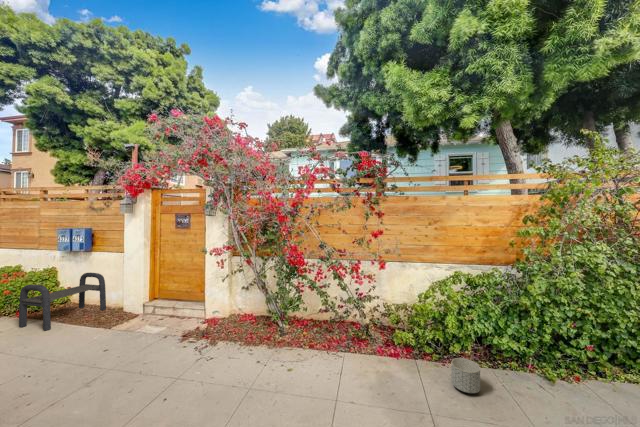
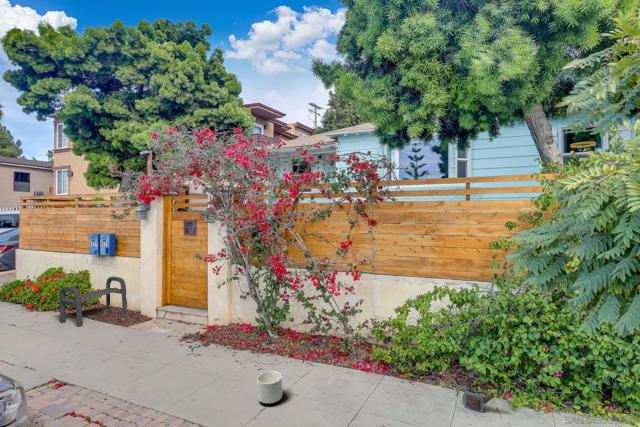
planter: present [451,358,480,393] -> present [257,371,282,403]
watering can: none [491,363,533,388] -> present [456,385,495,412]

